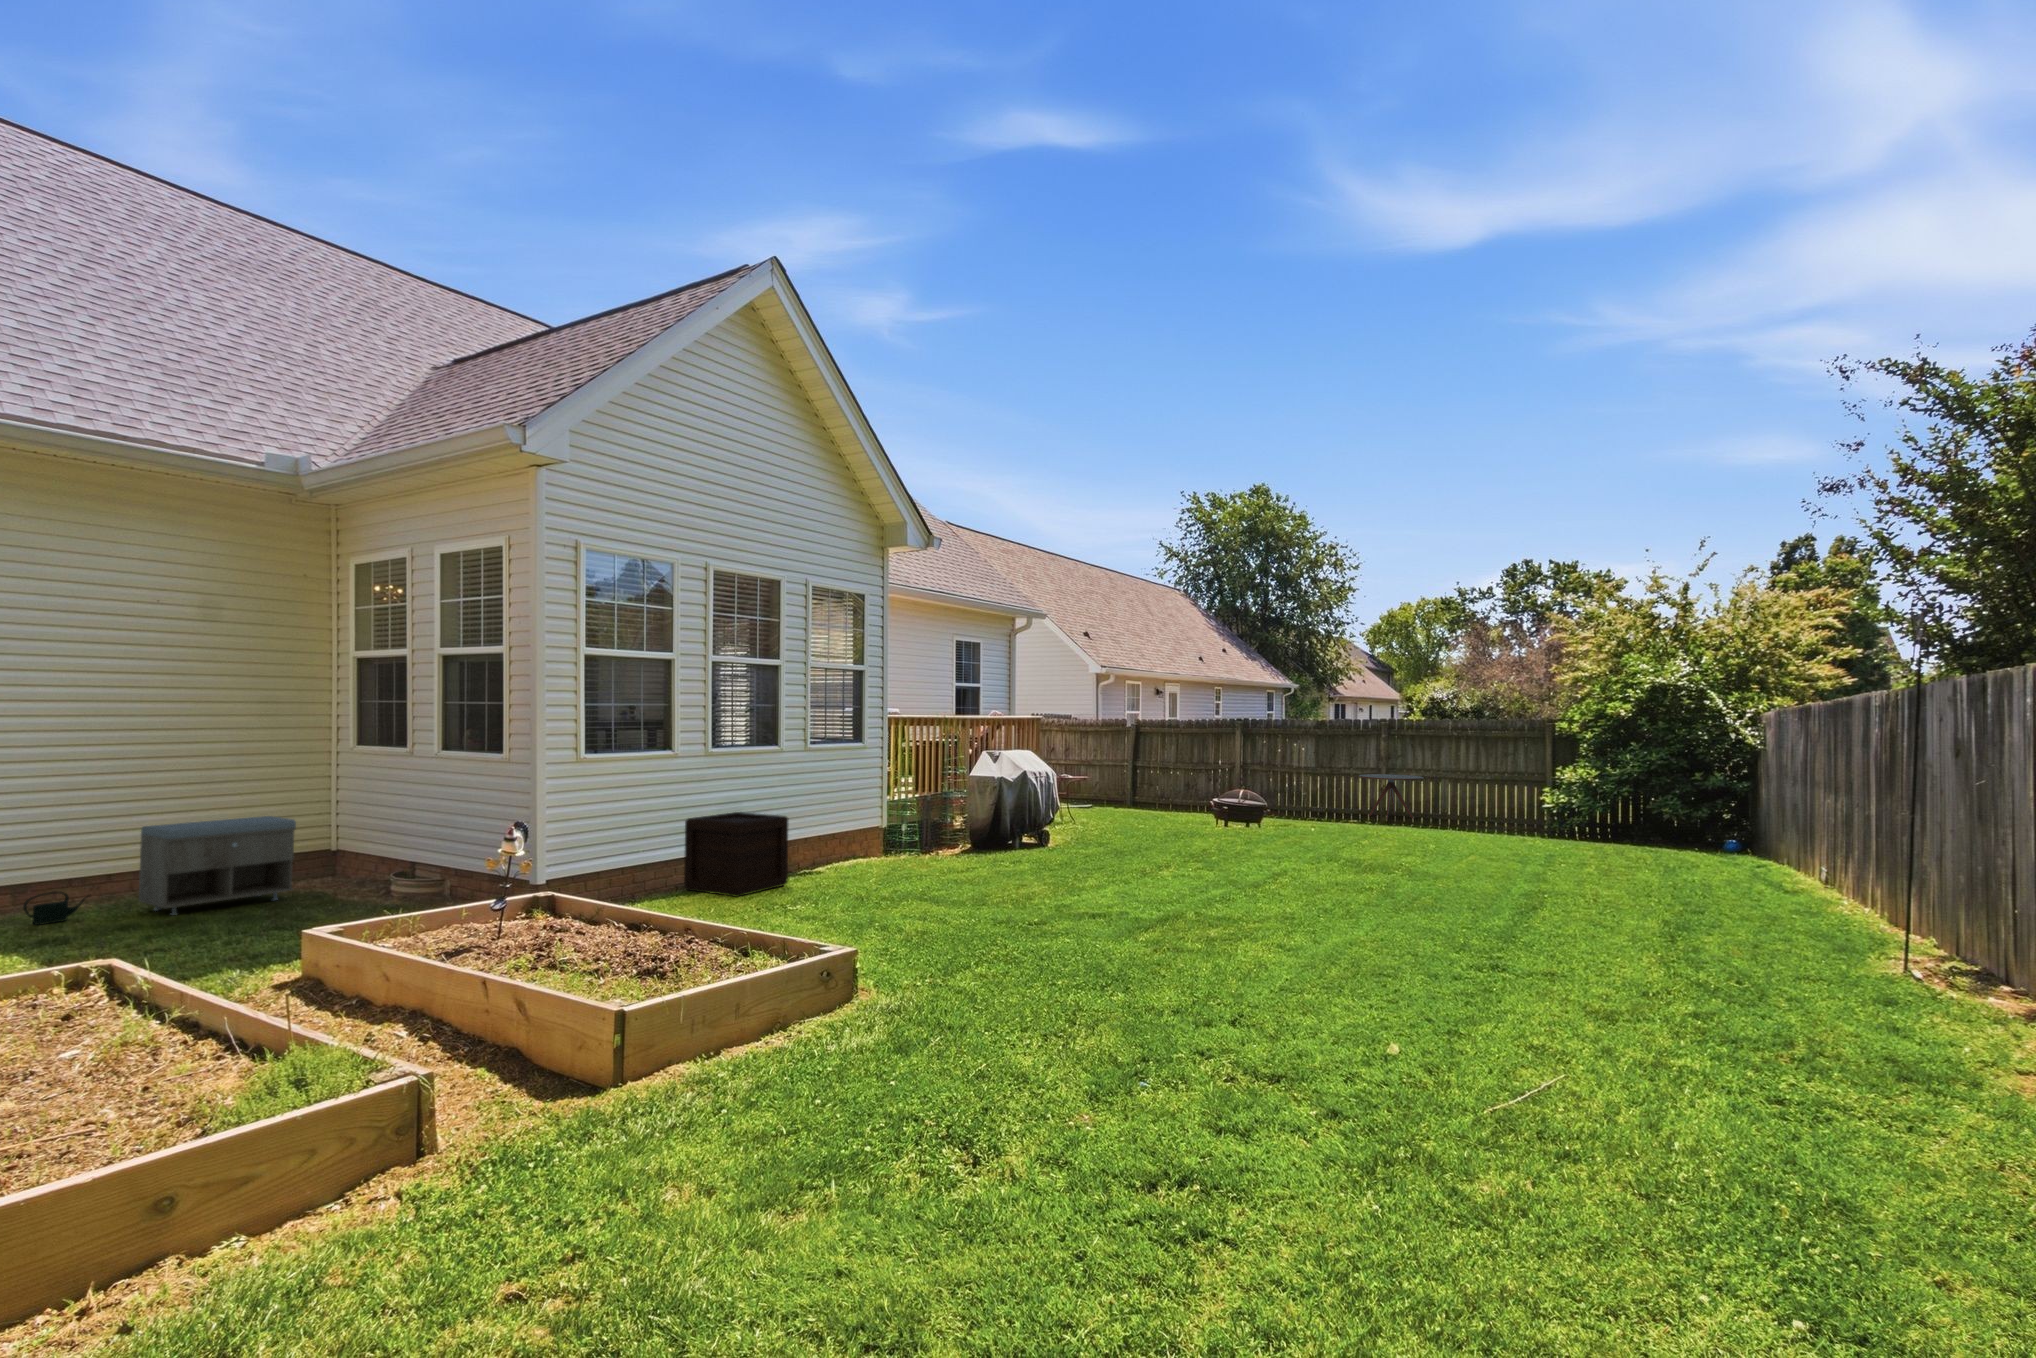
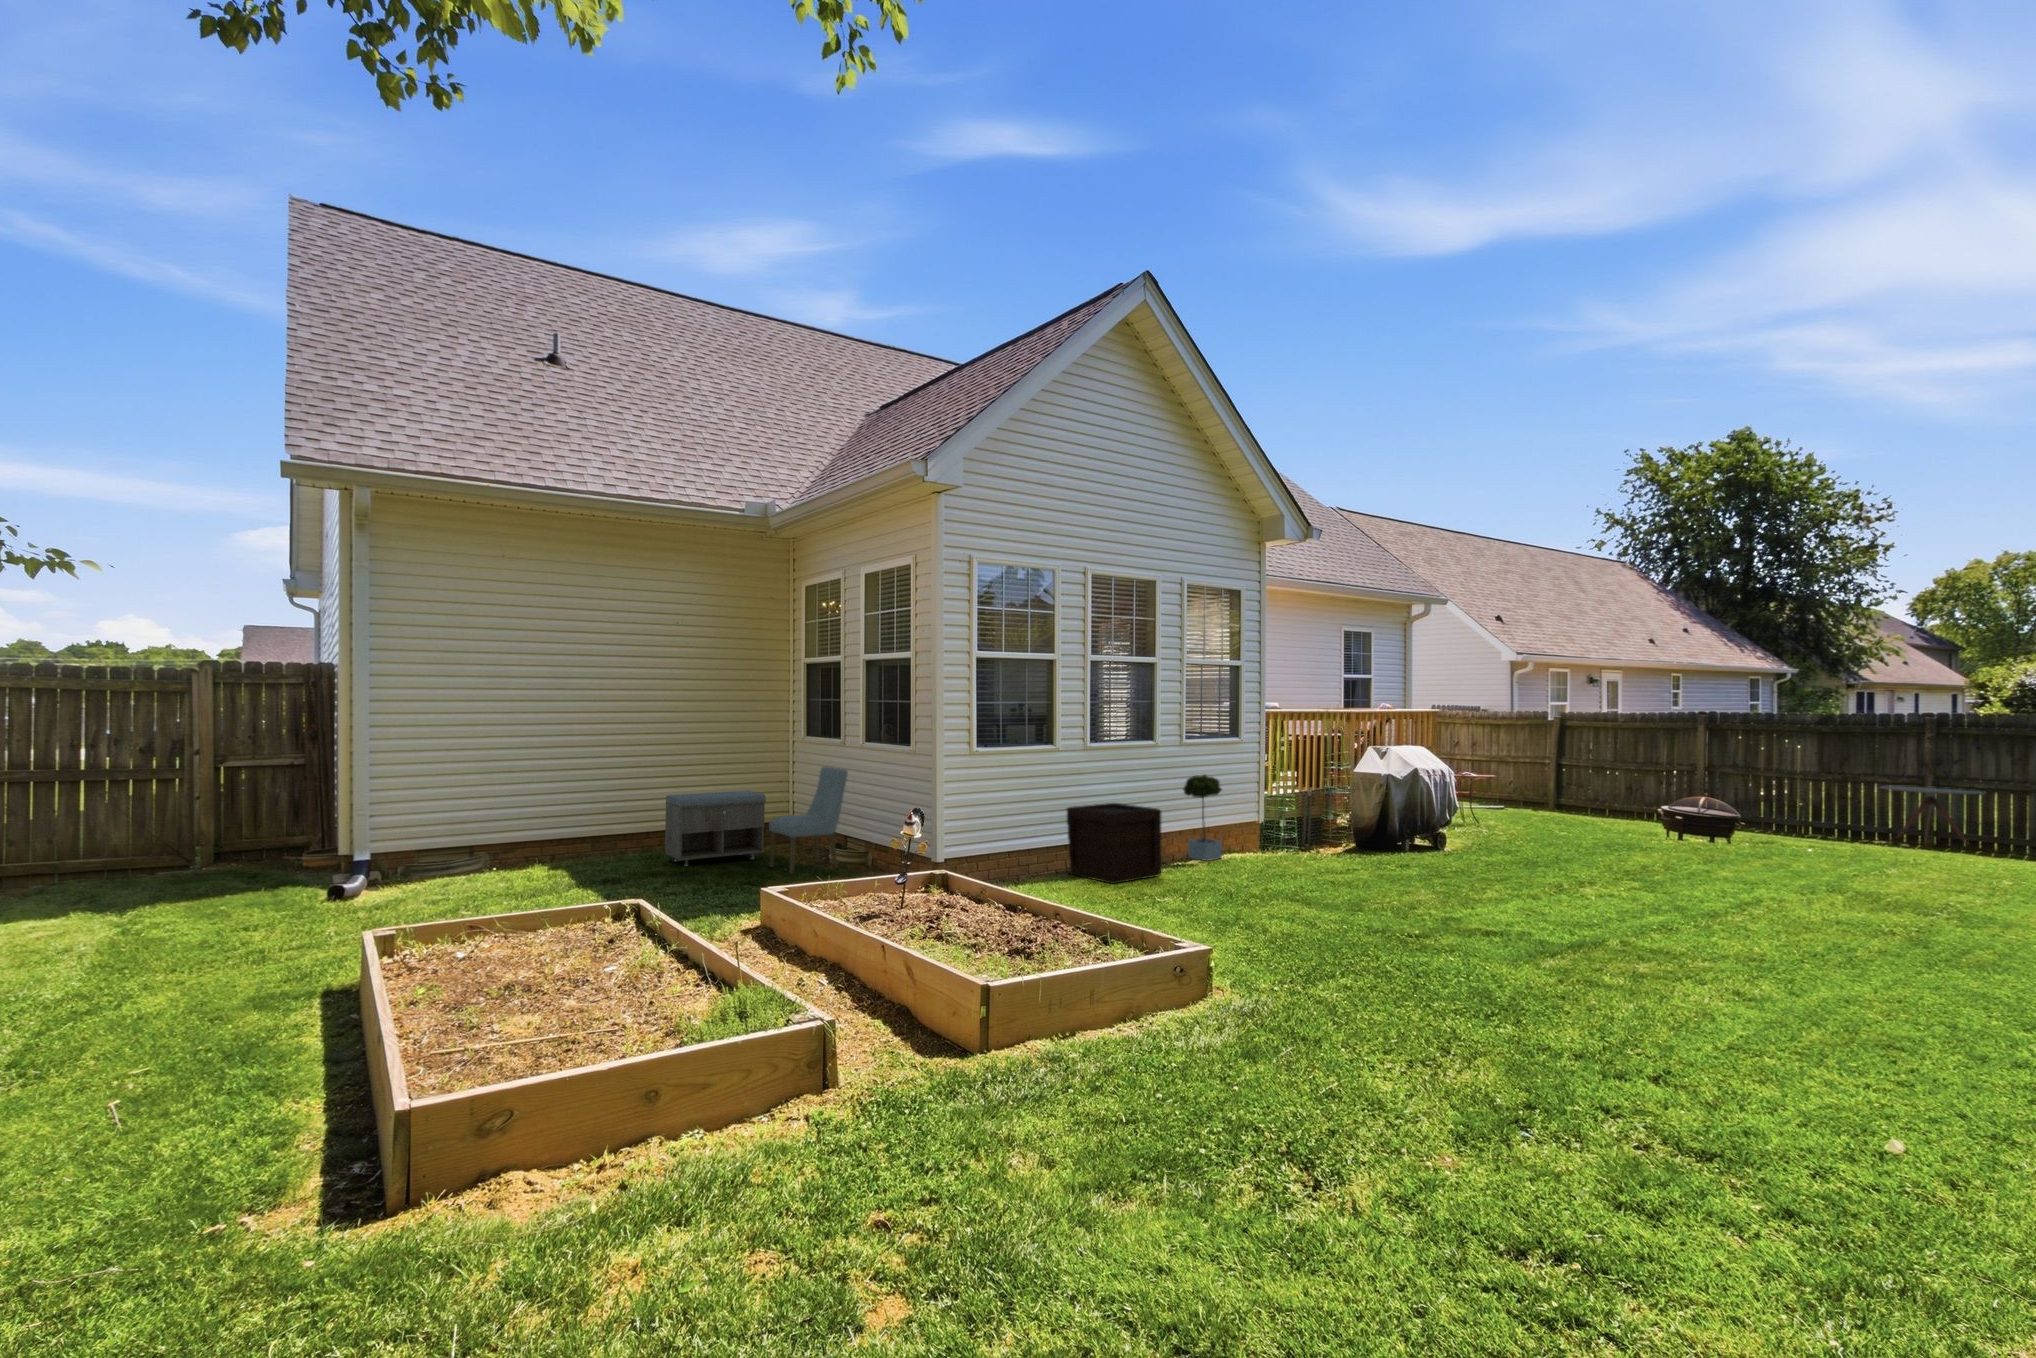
potted tree: none [808,779,848,868] -> present [1184,775,1222,861]
chair: none [302,783,415,915] -> present [769,767,848,874]
watering can: present [23,892,89,925] -> none [596,842,636,866]

